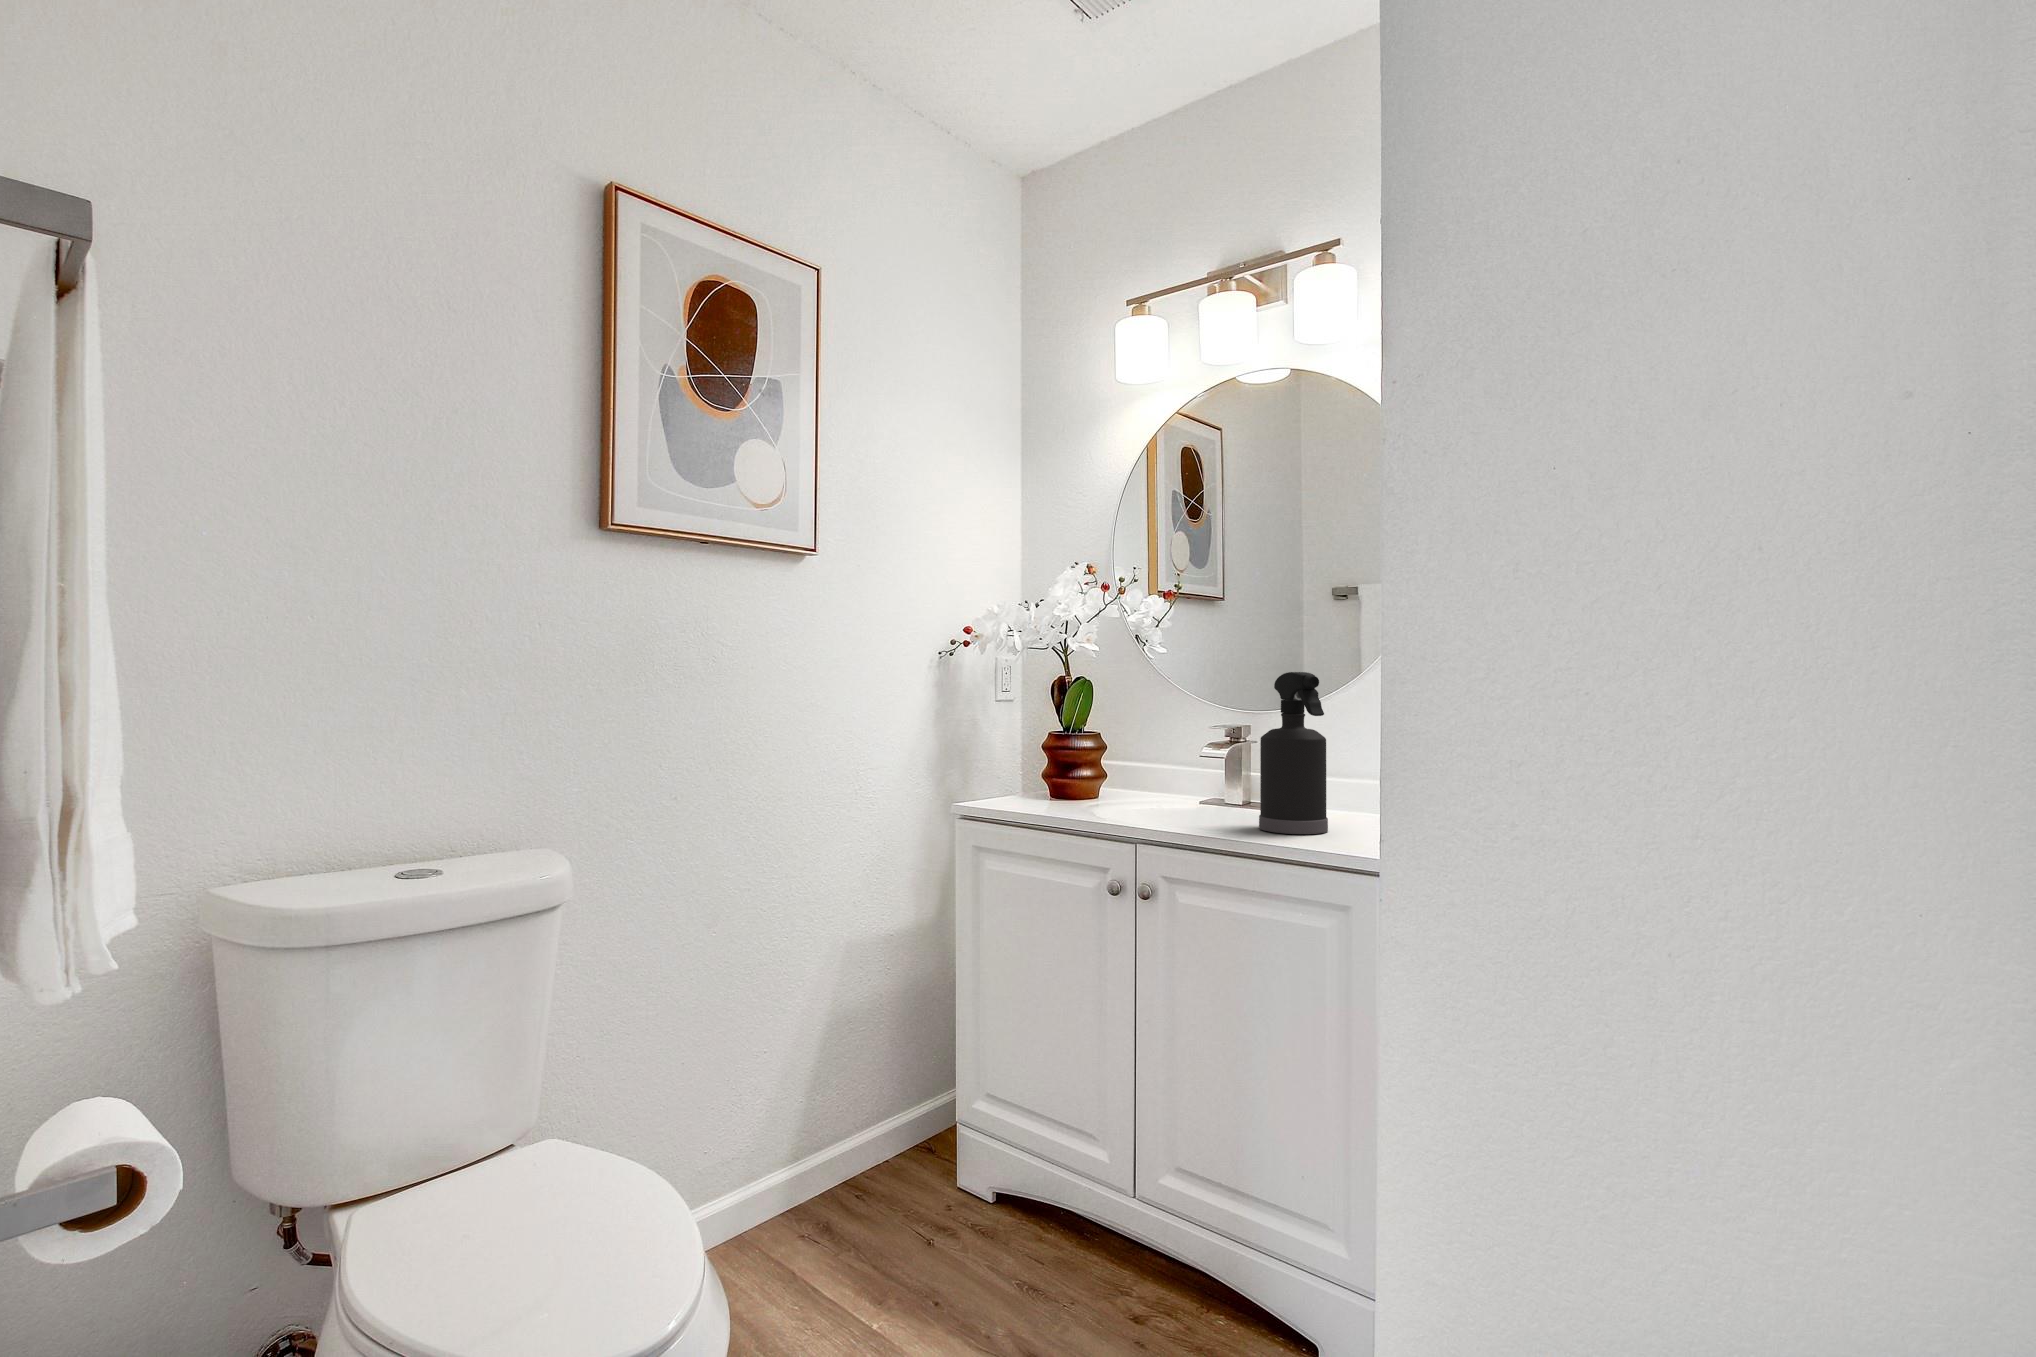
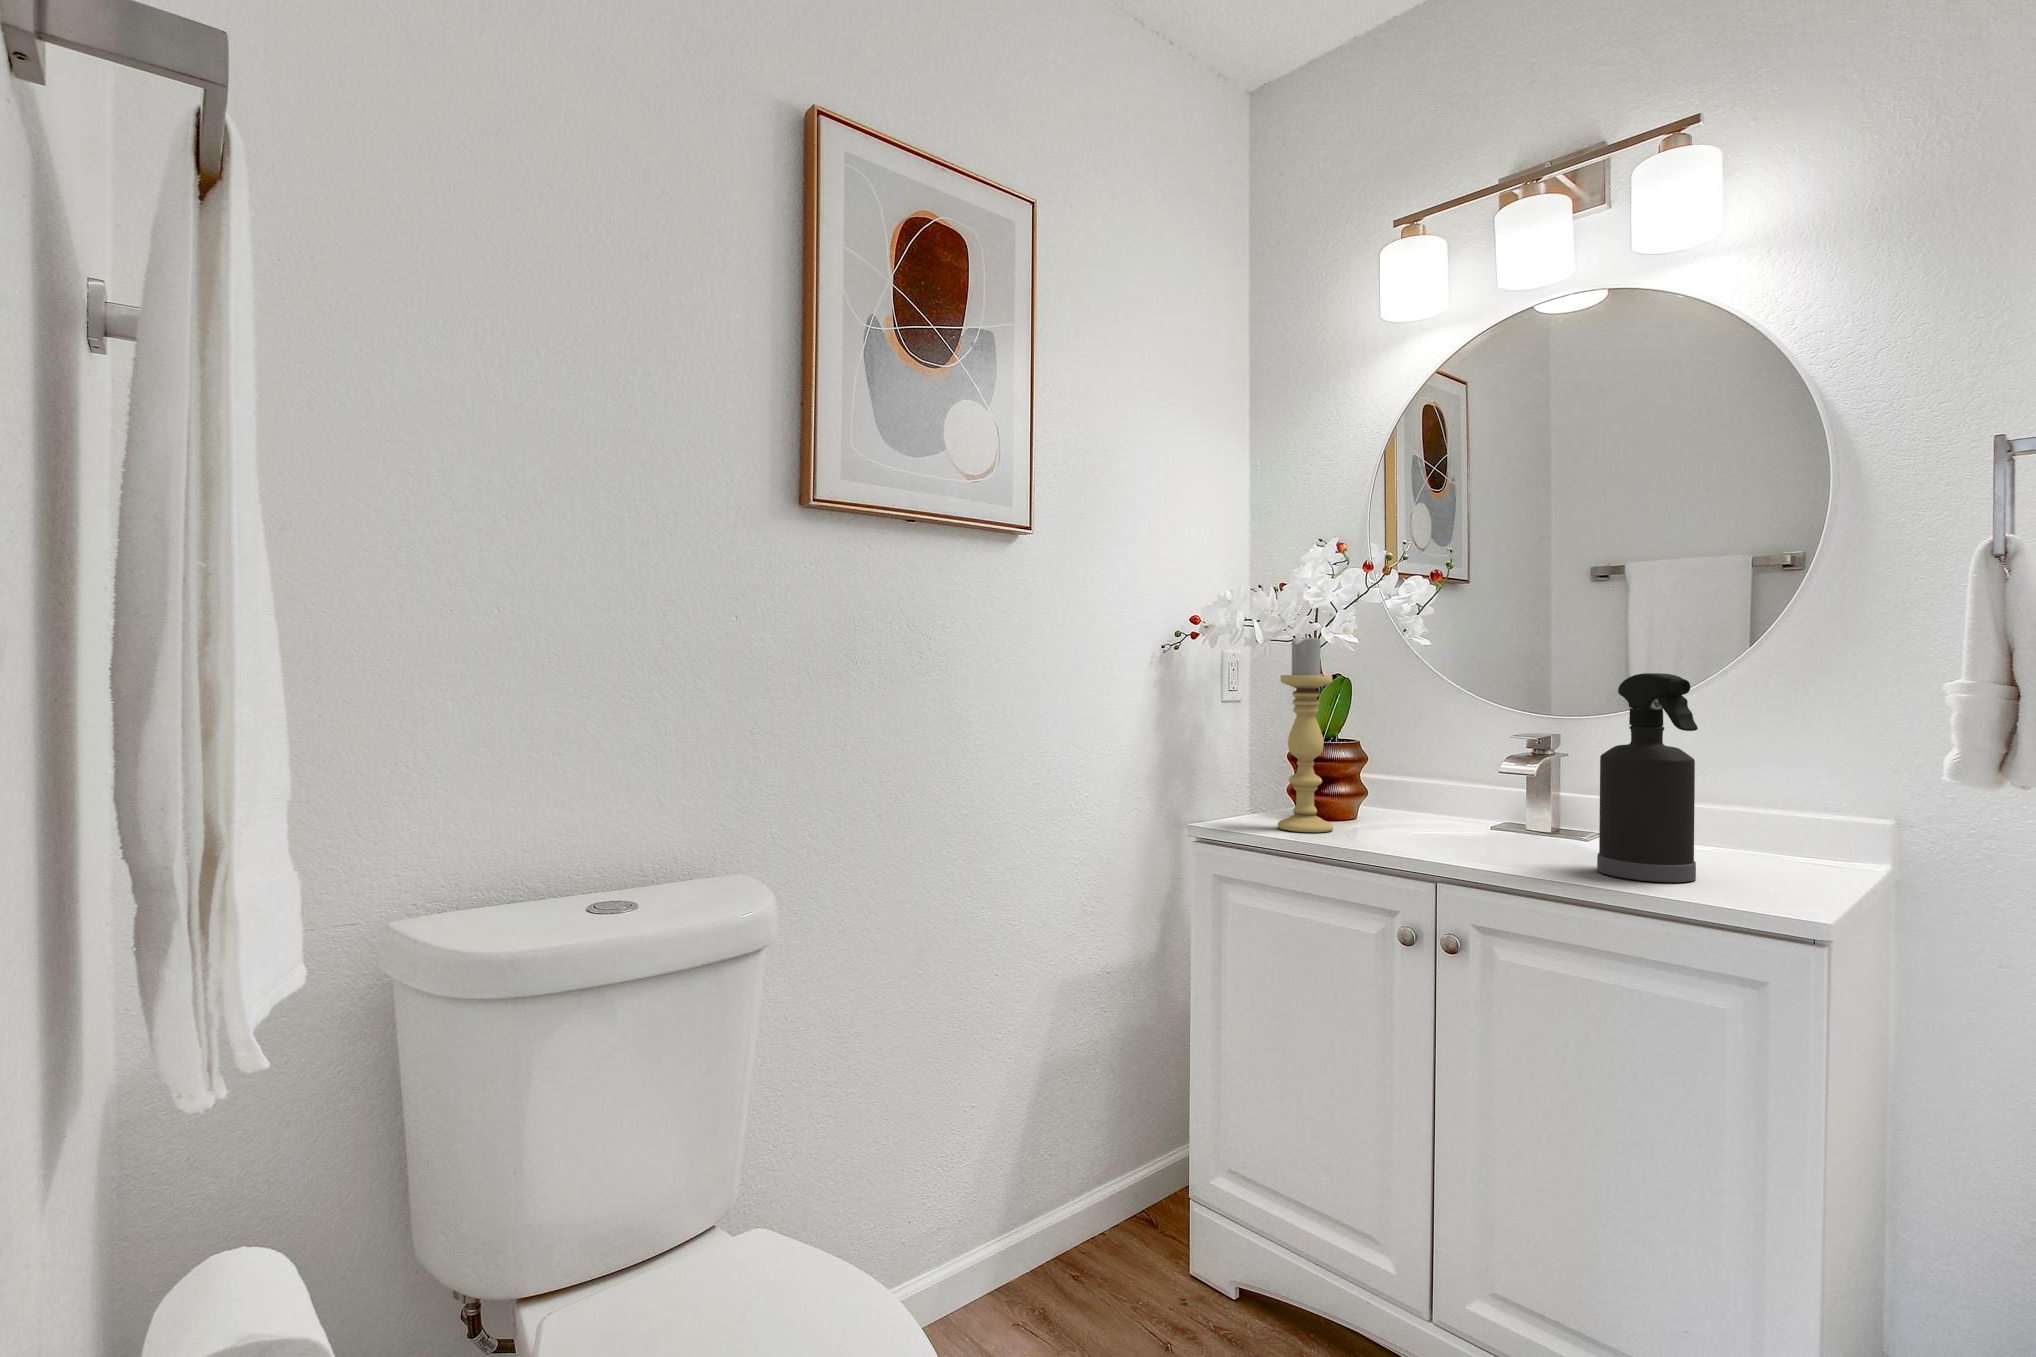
candle holder: none [1029,642,1073,808] -> present [1278,634,1333,832]

